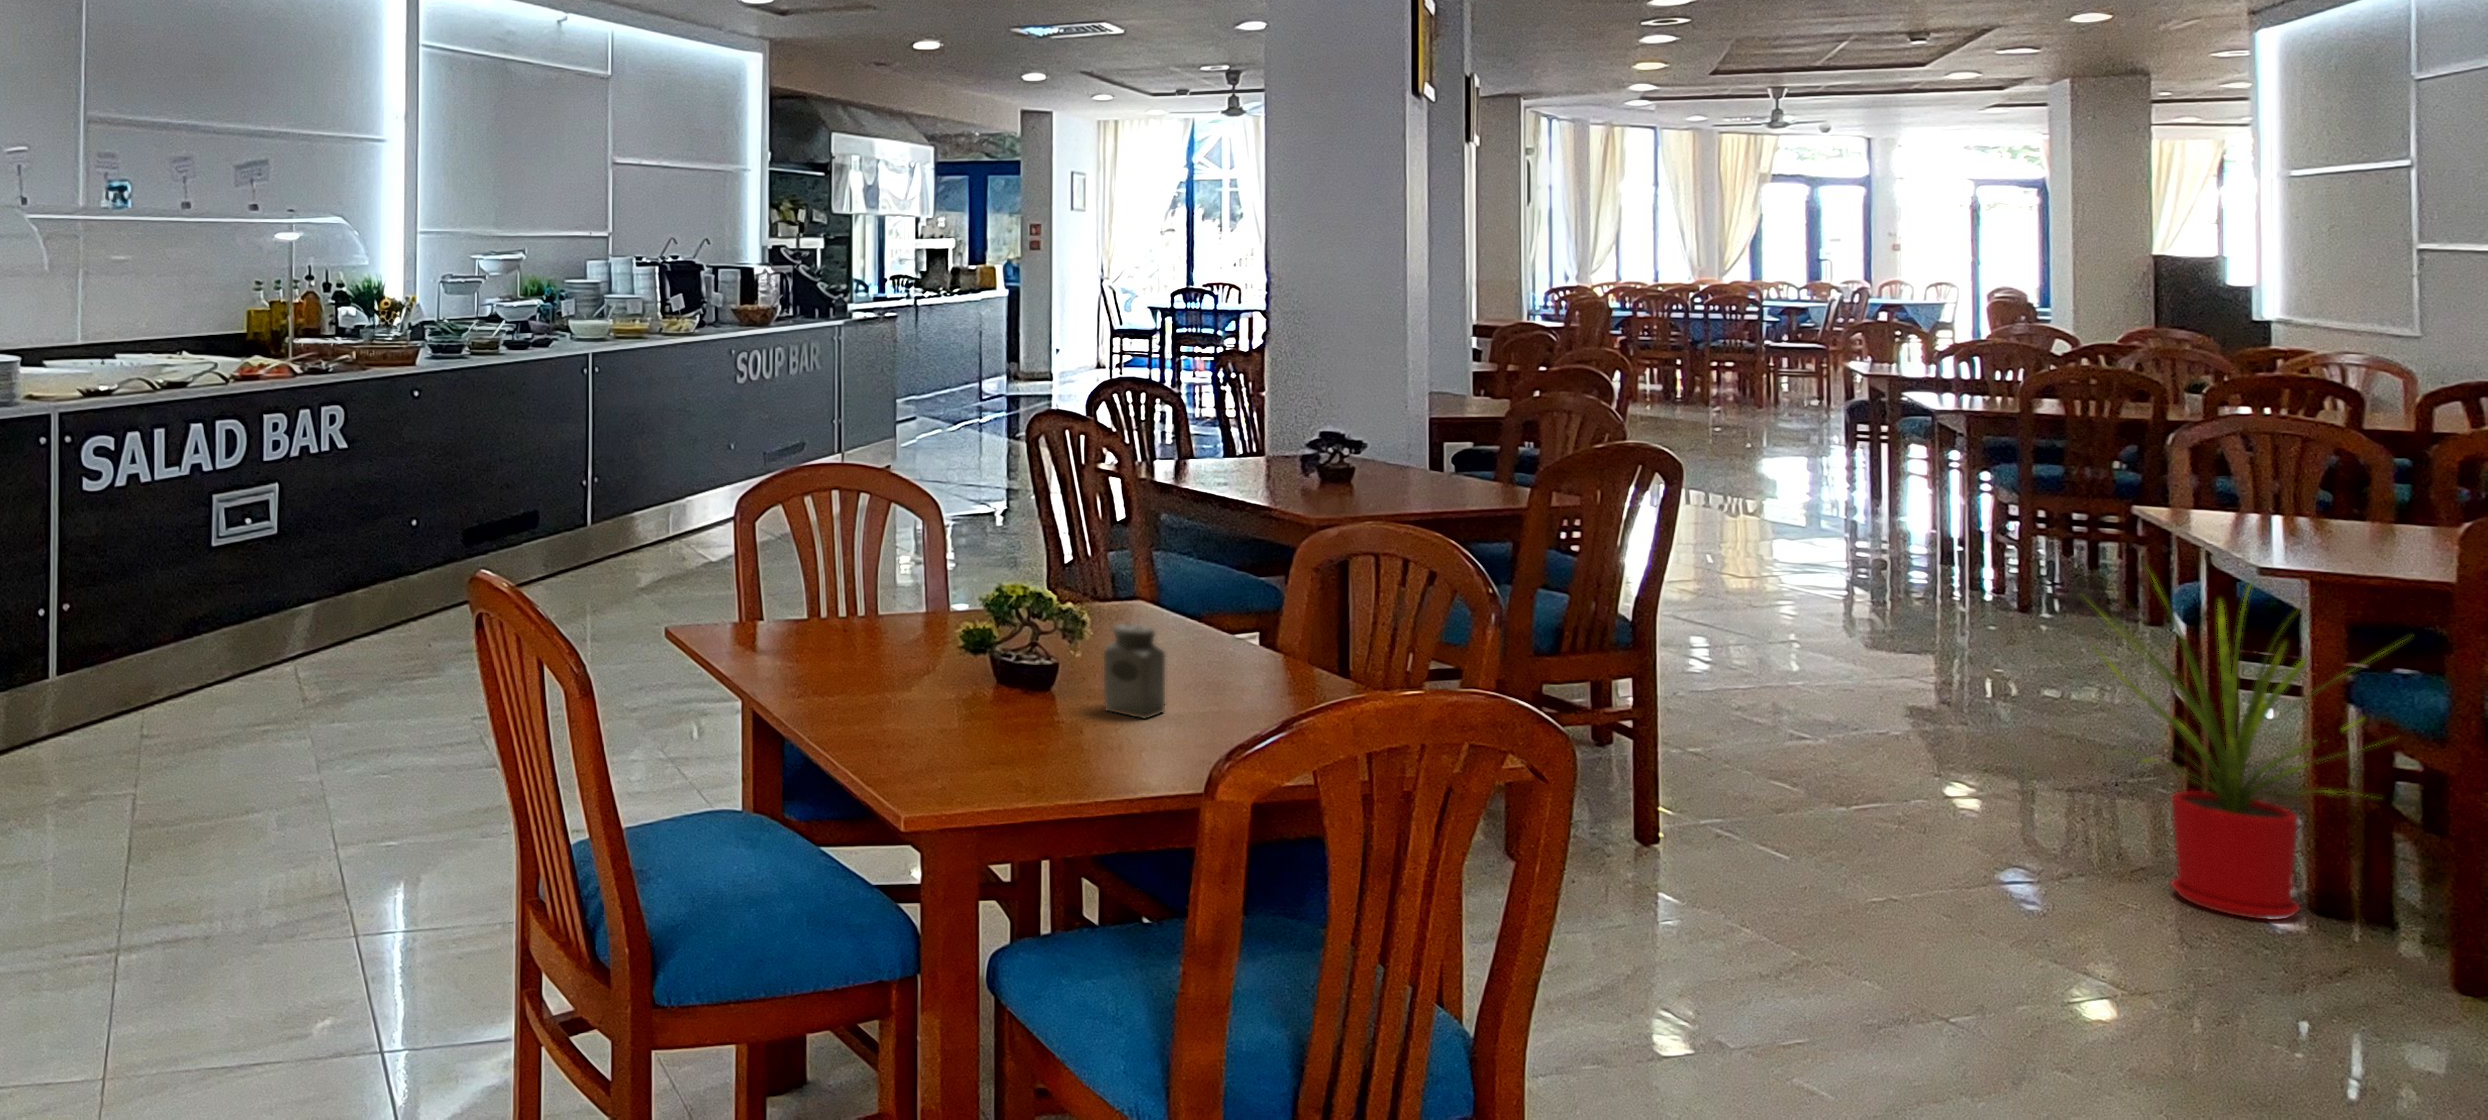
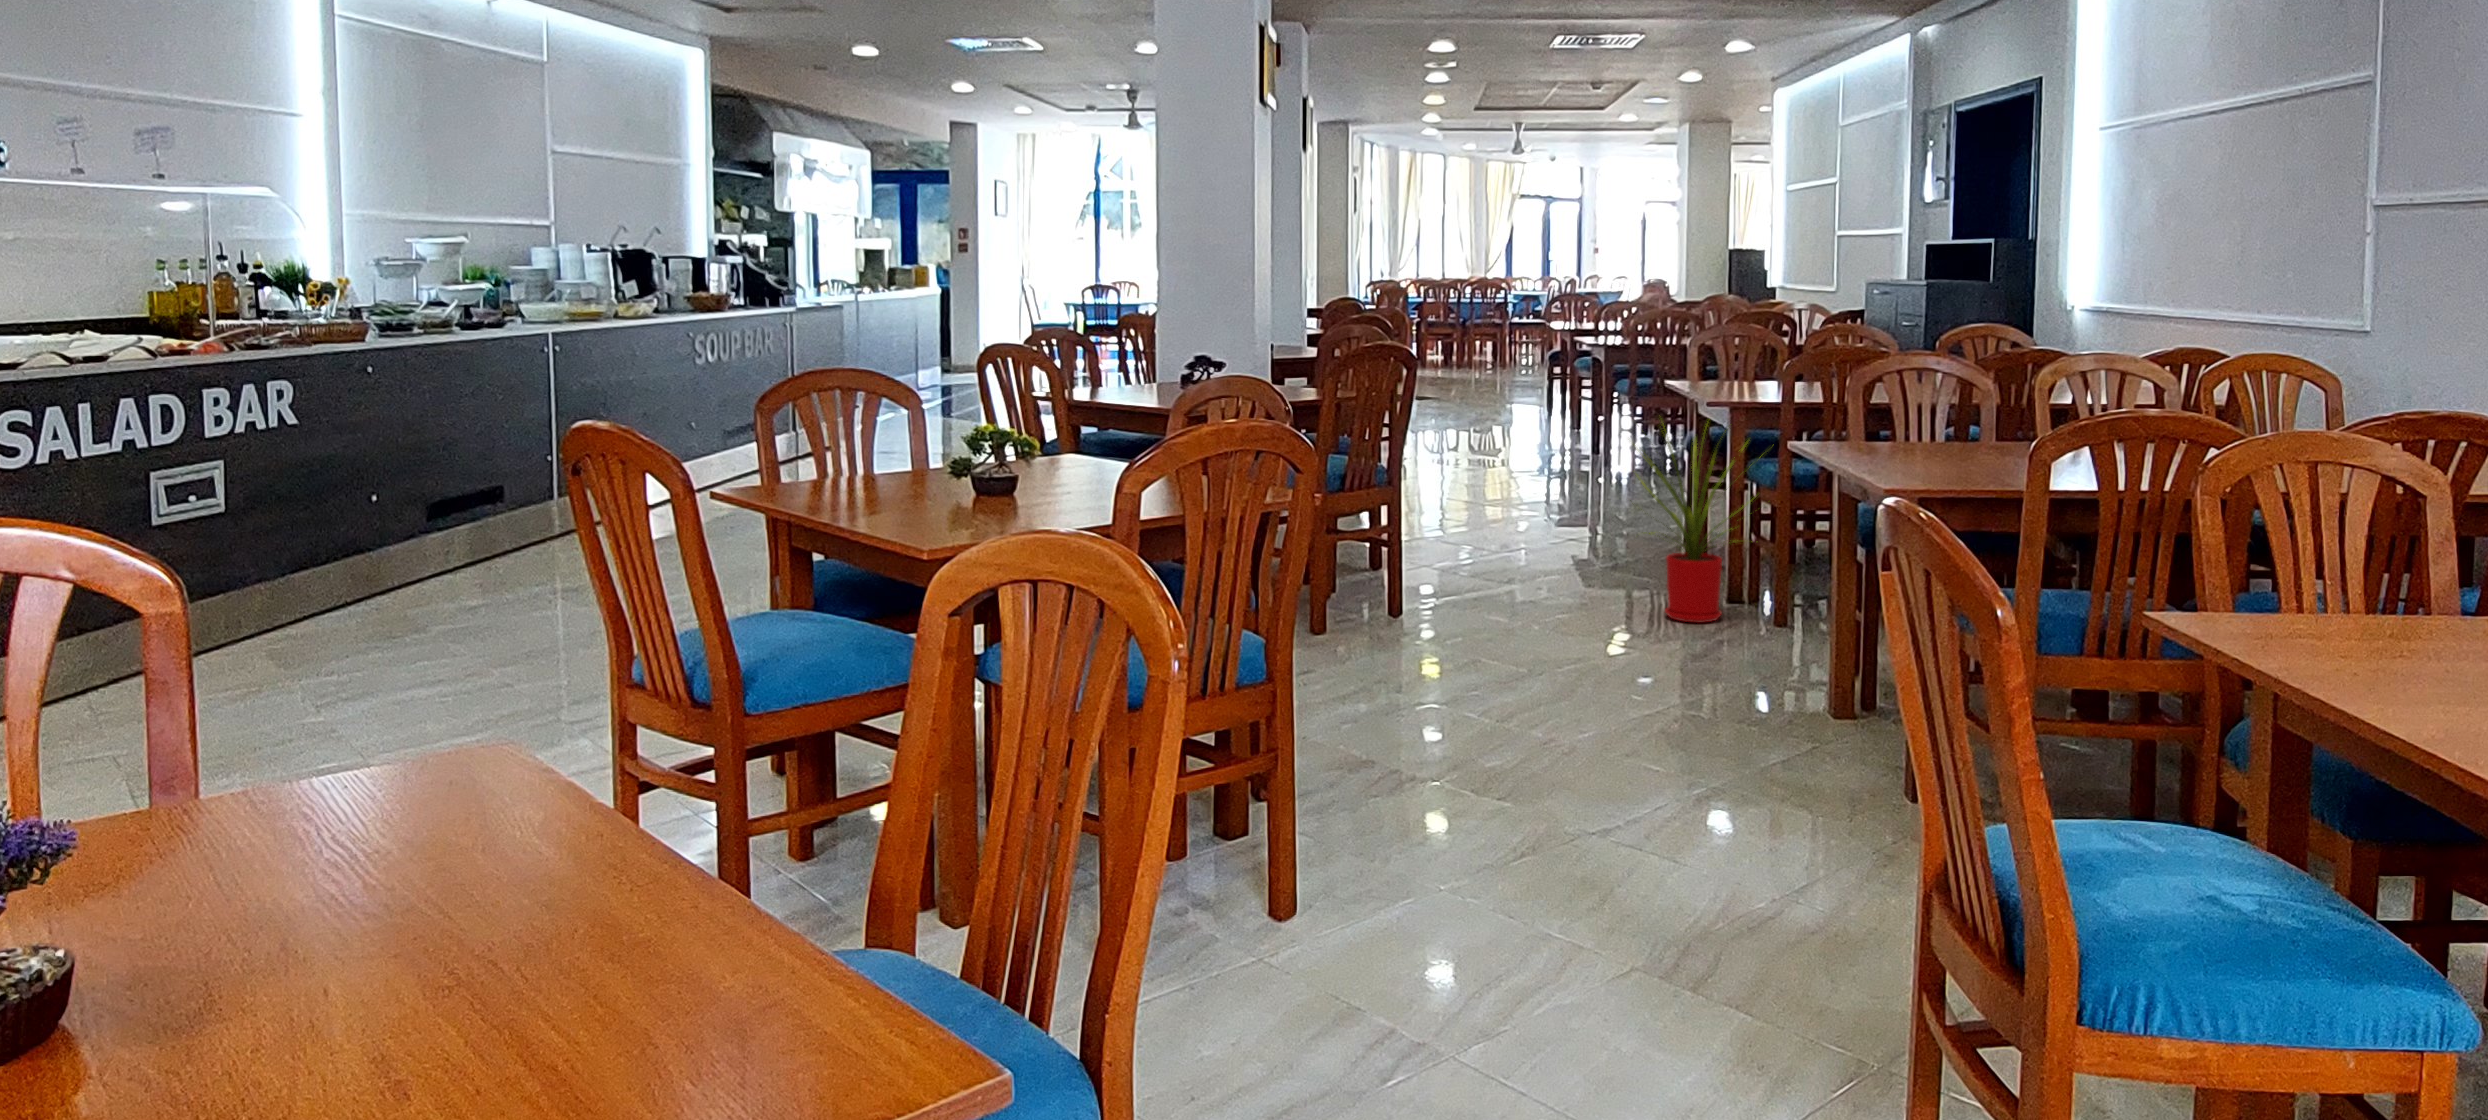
salt shaker: present [1104,624,1165,718] -> none [1031,457,1073,521]

